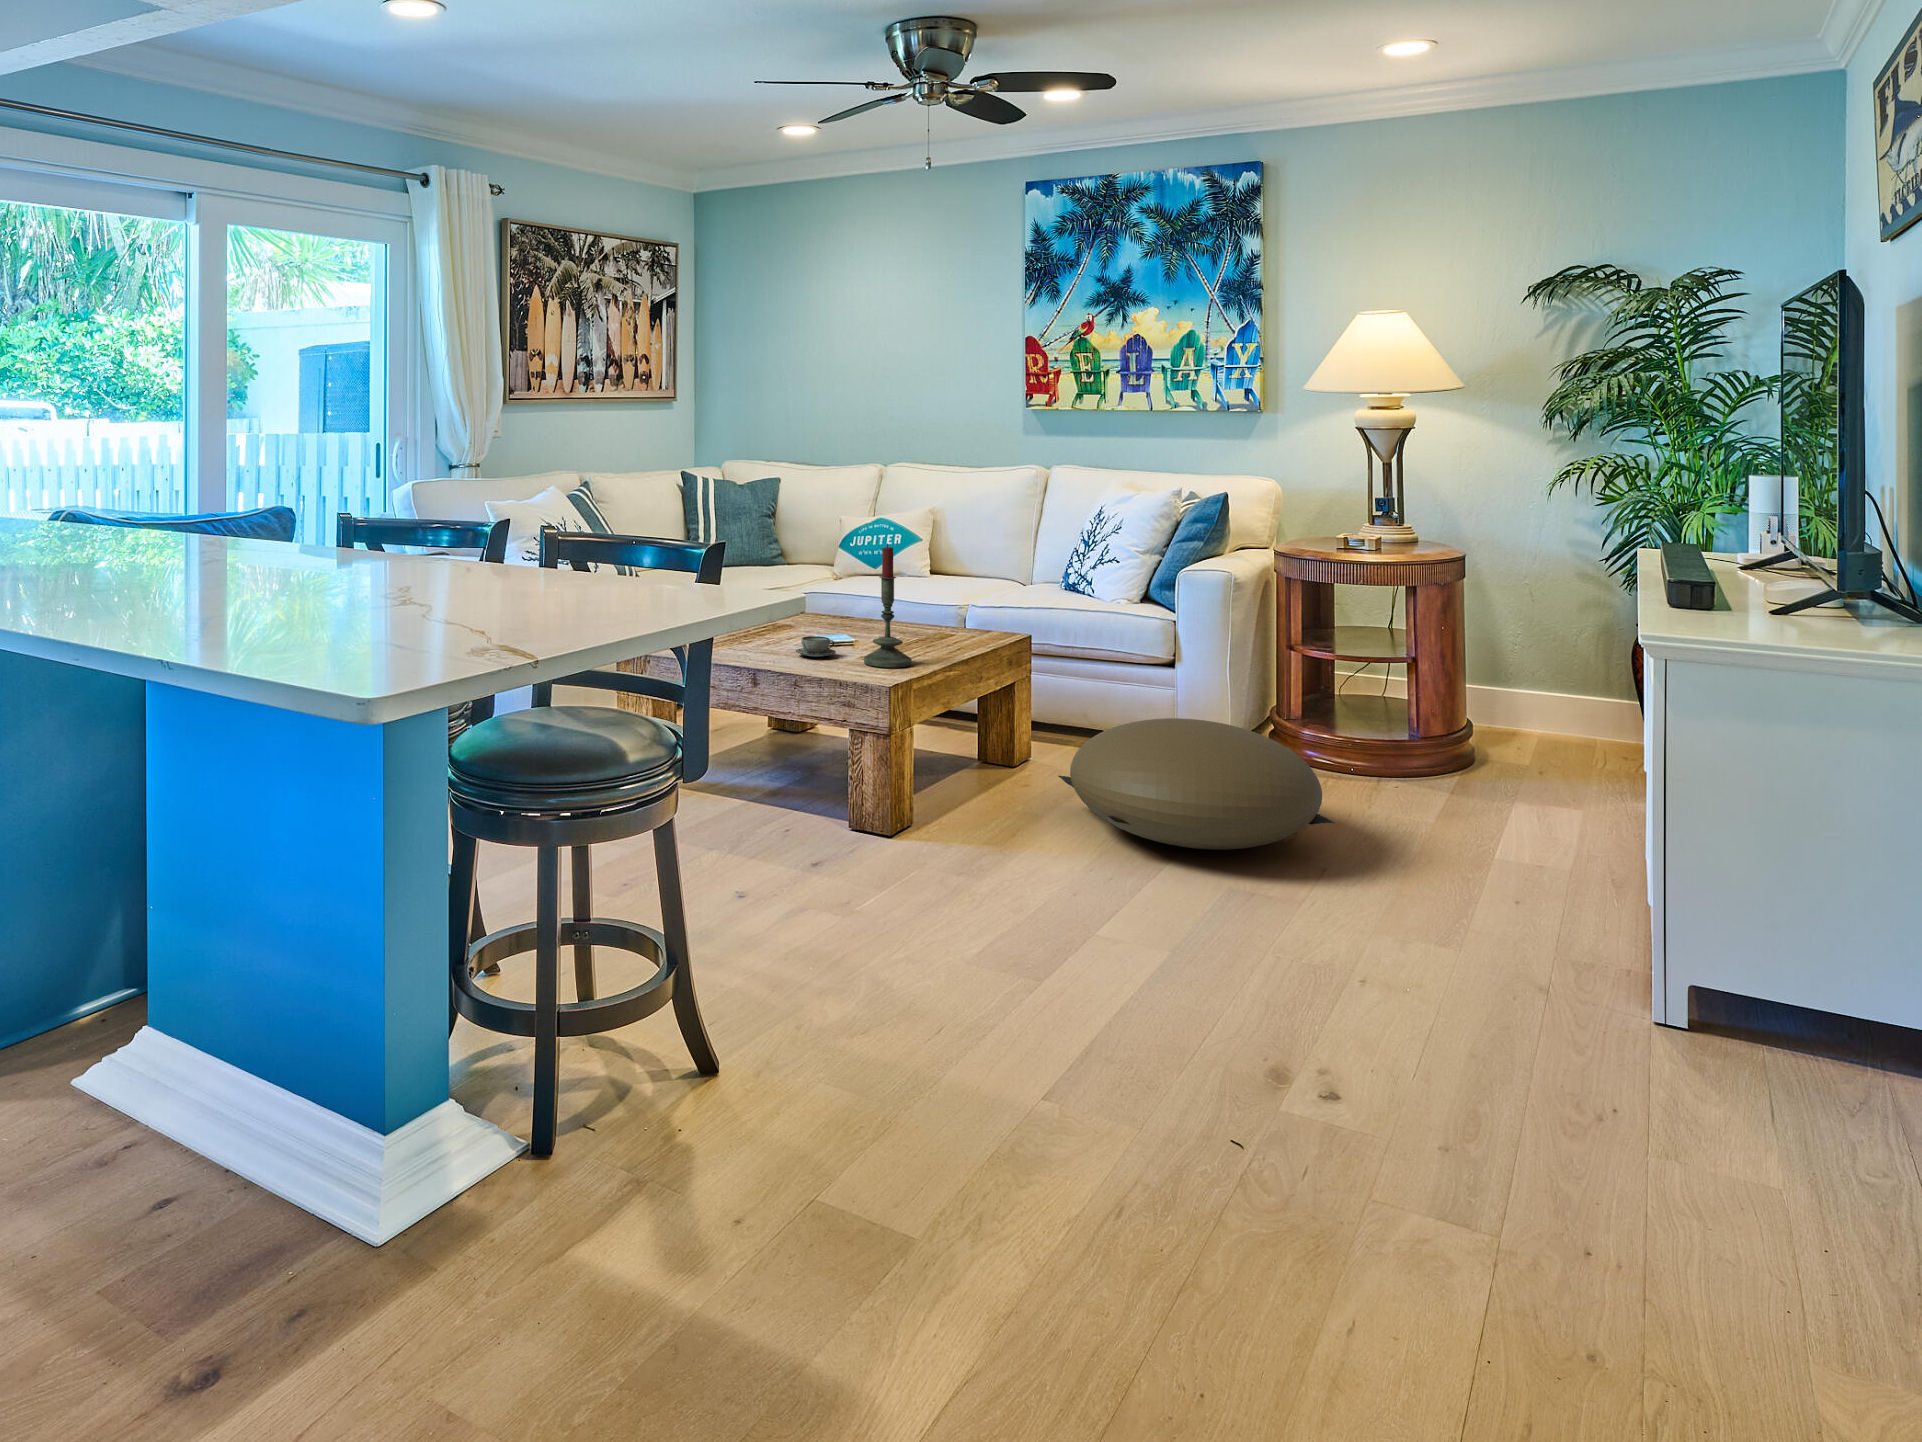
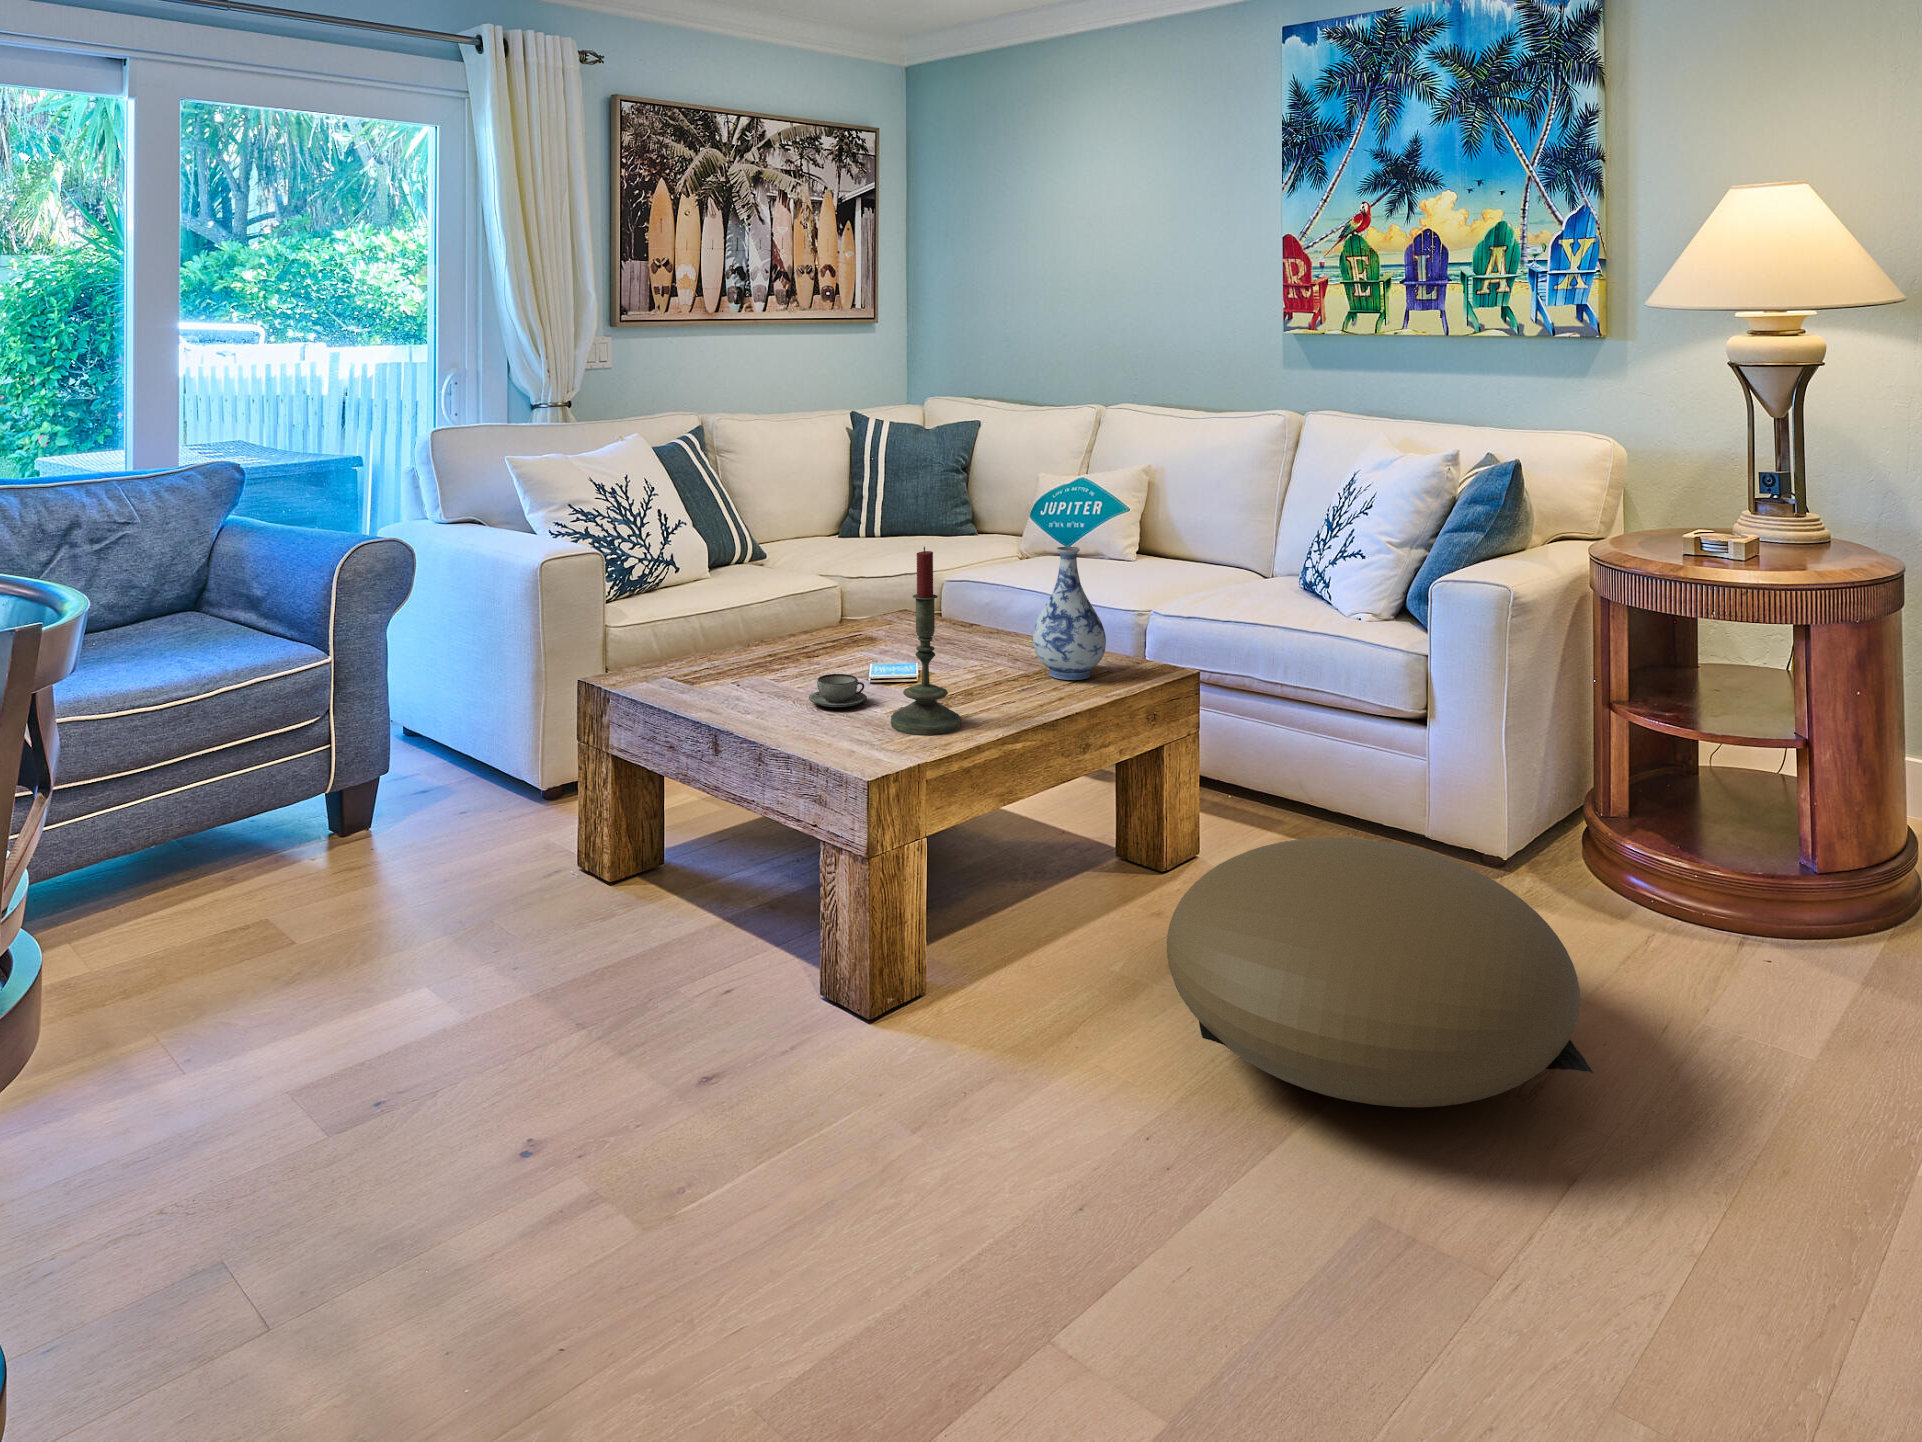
vase: none [926,550,977,640] -> present [1033,546,1106,680]

